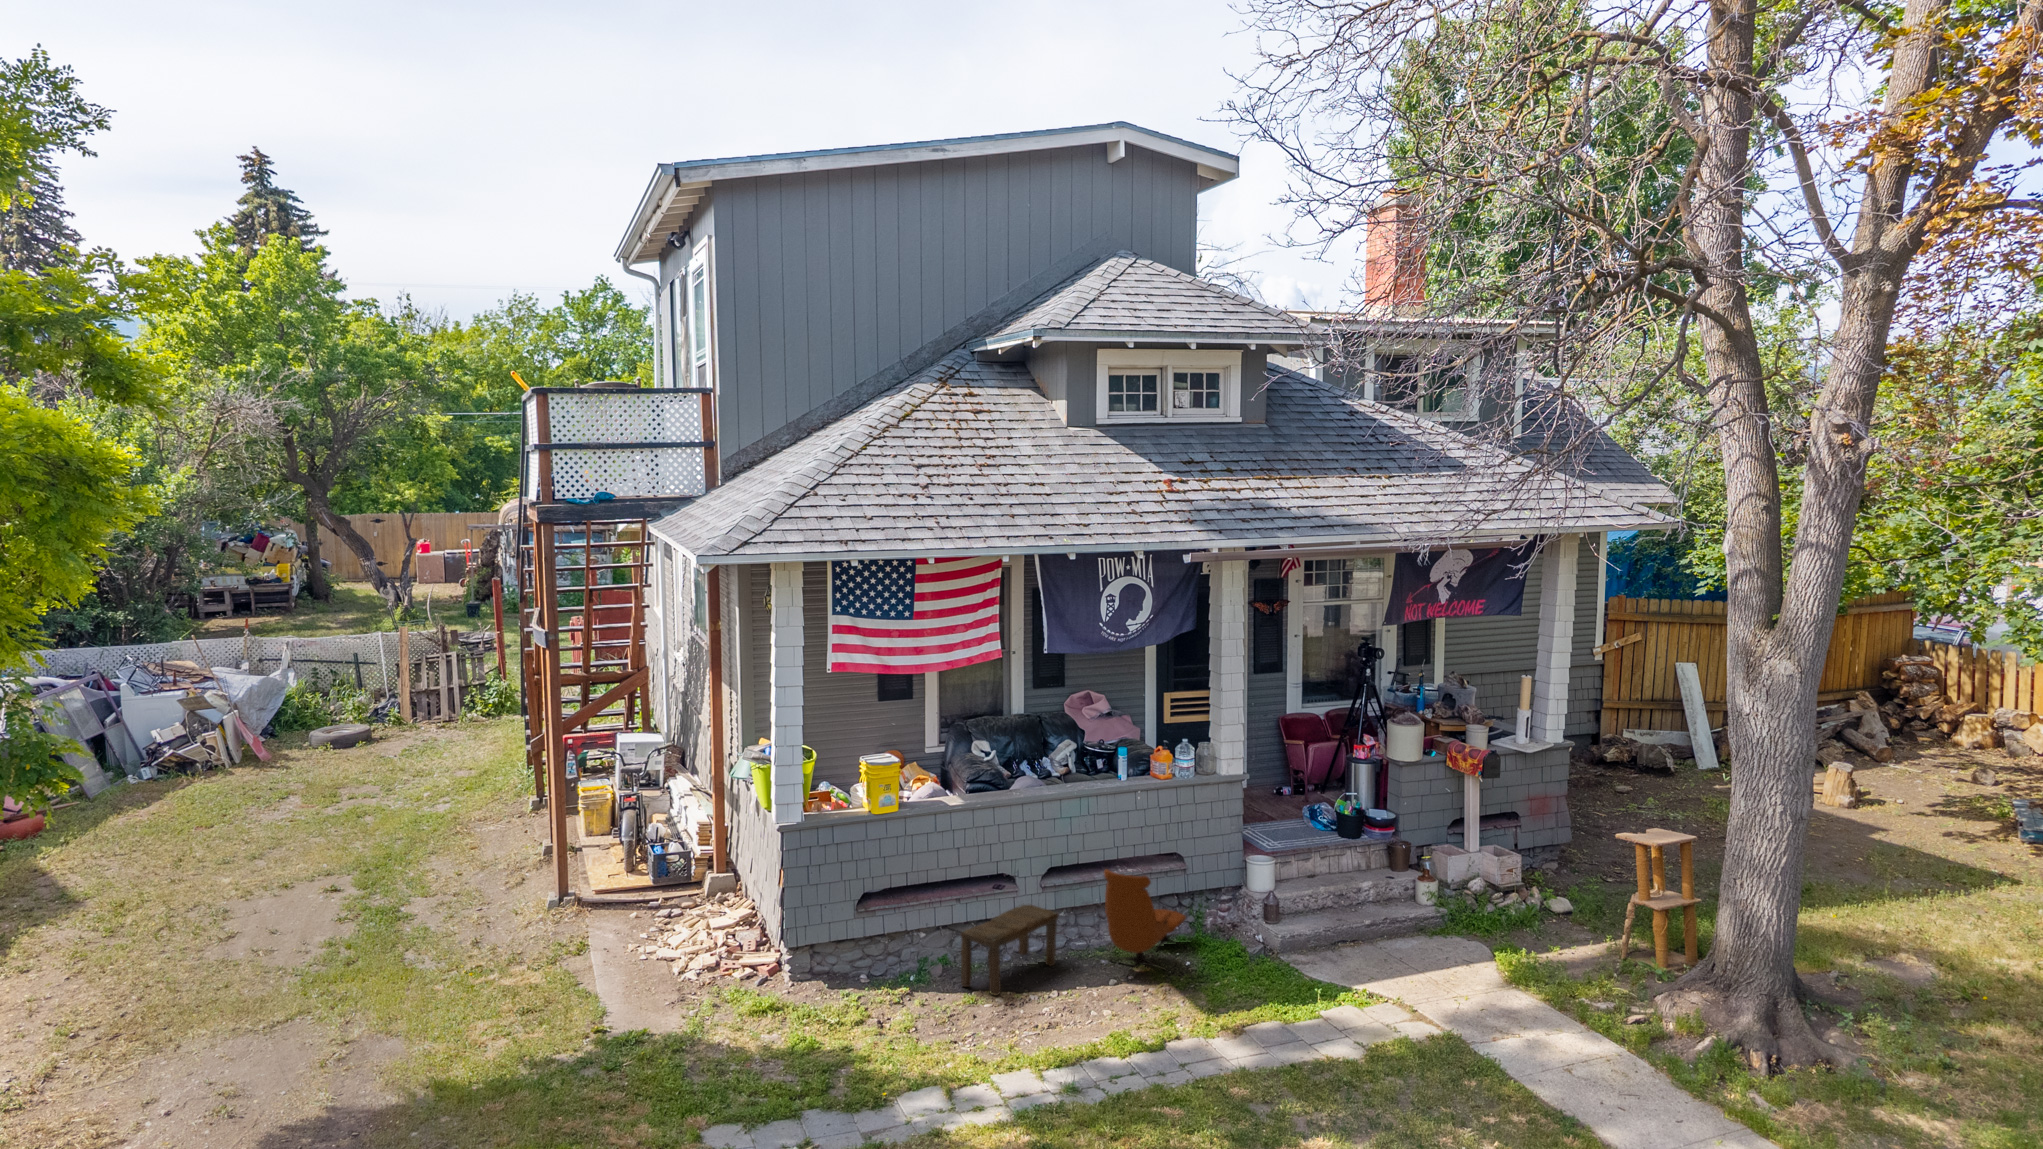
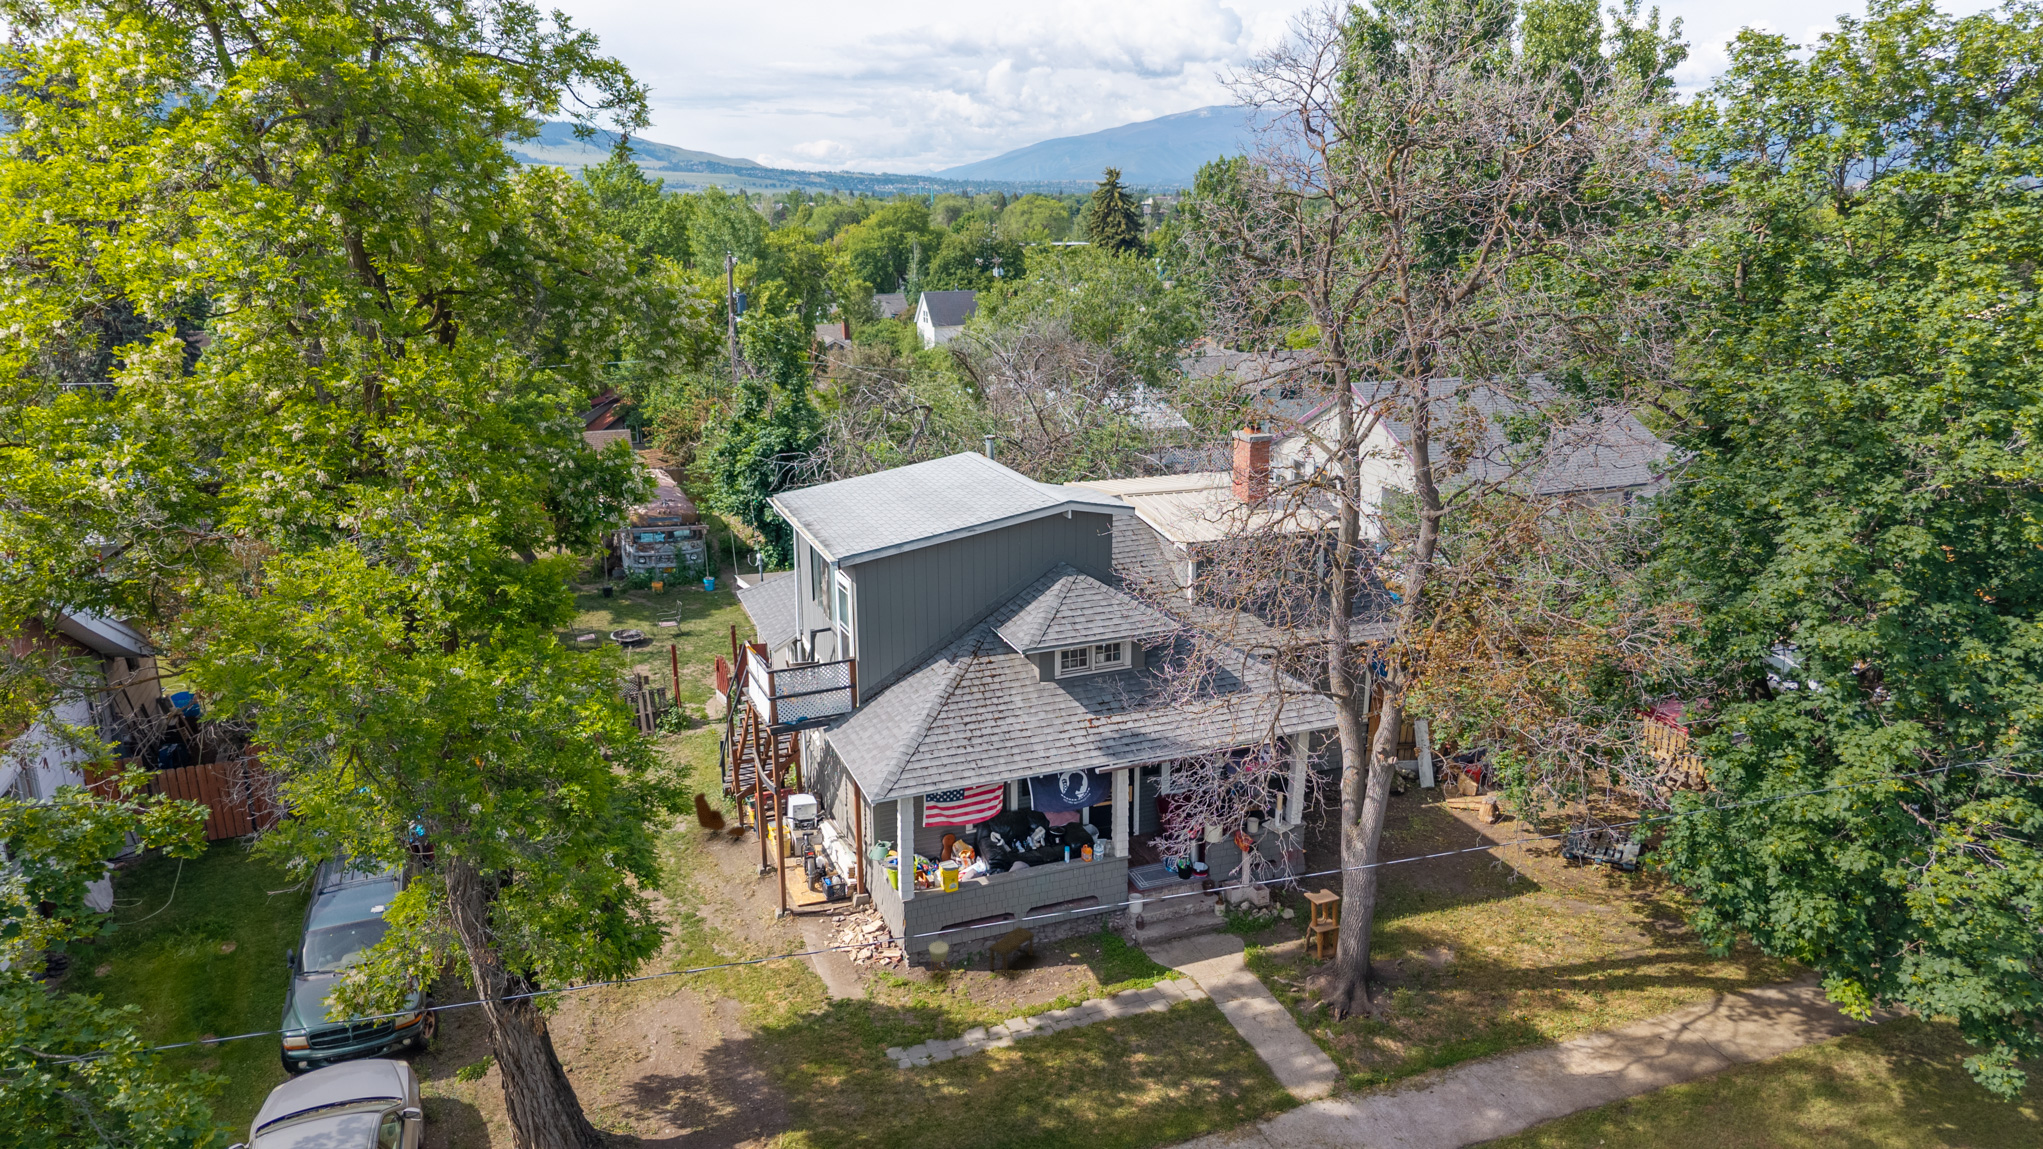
lounge chair: present [1104,869,1186,979] -> present [694,793,746,840]
planter: none [828,921,876,999] -> present [929,942,950,977]

